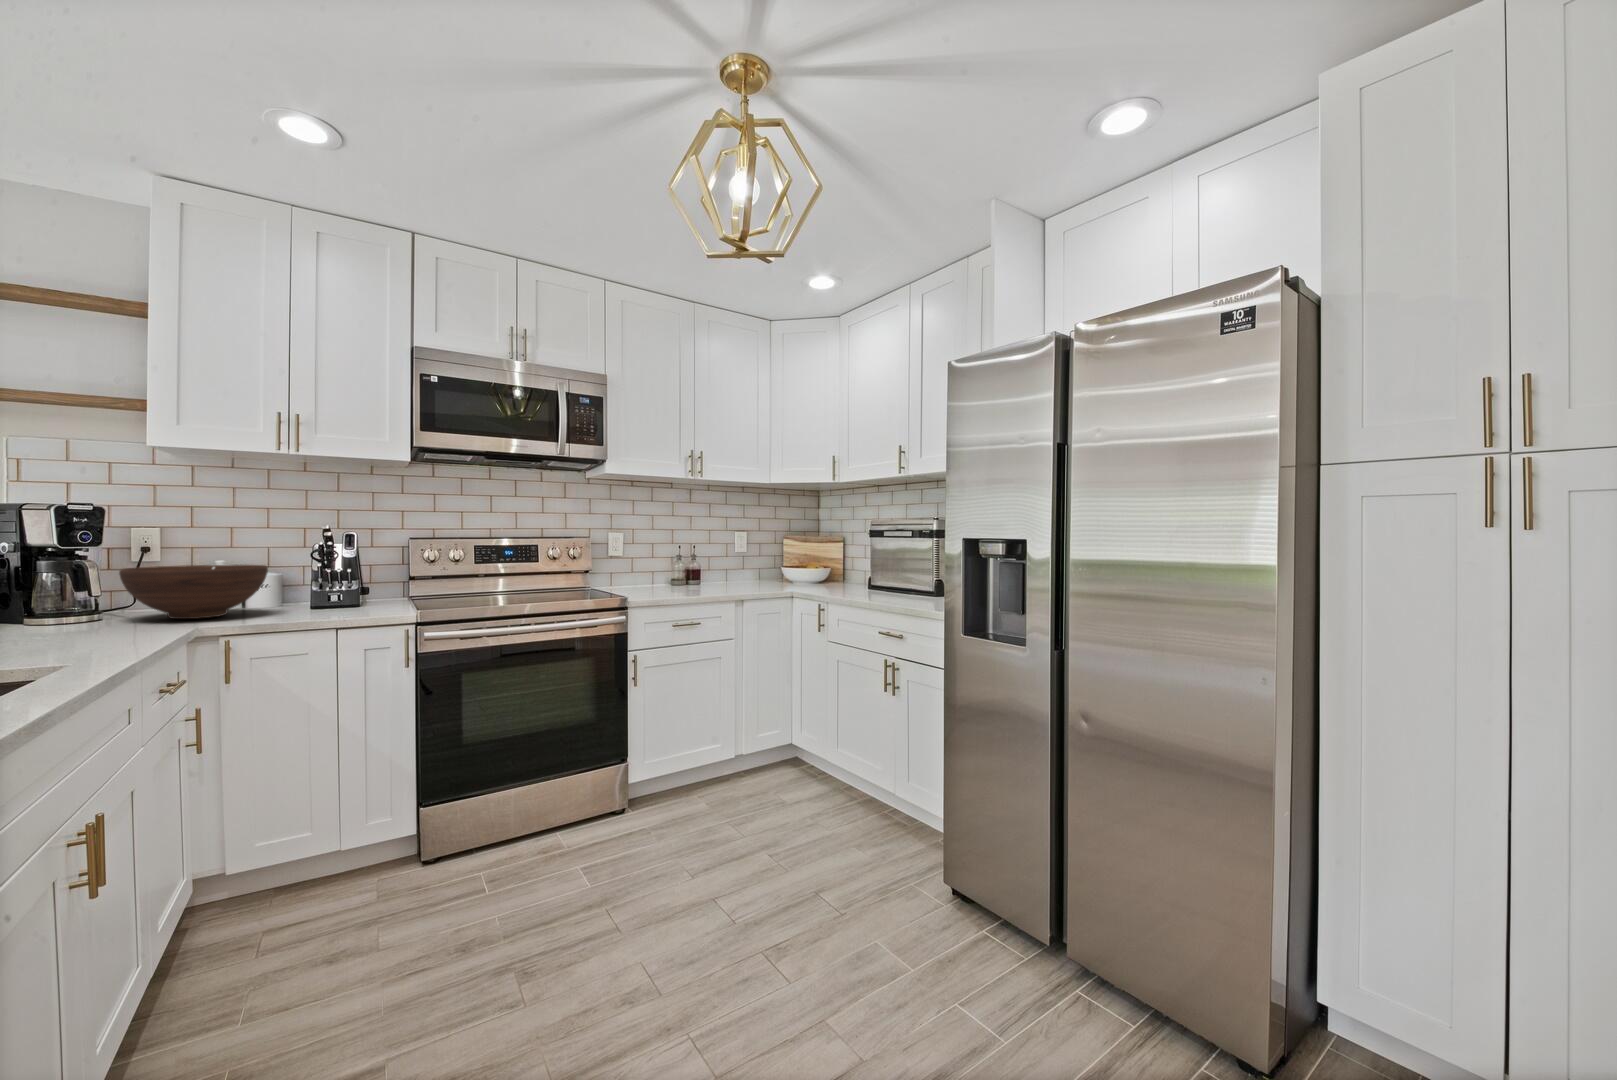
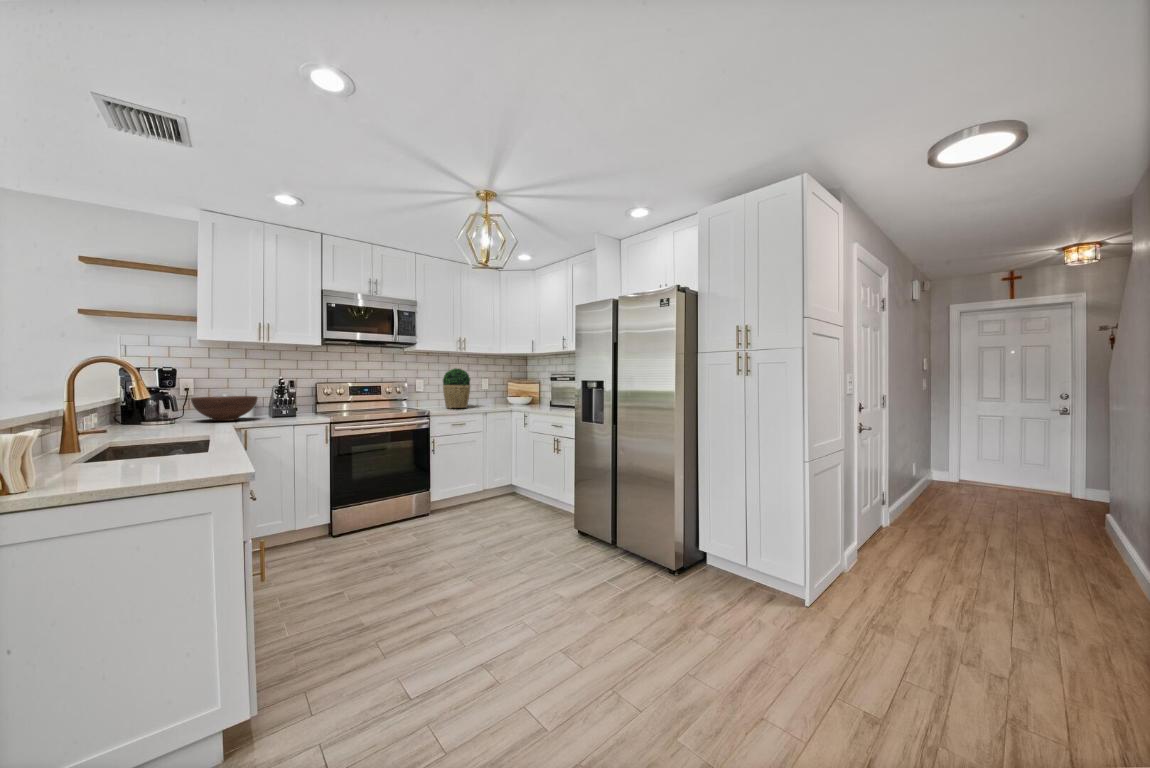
potted plant: none [656,510,712,592] -> present [443,368,470,409]

